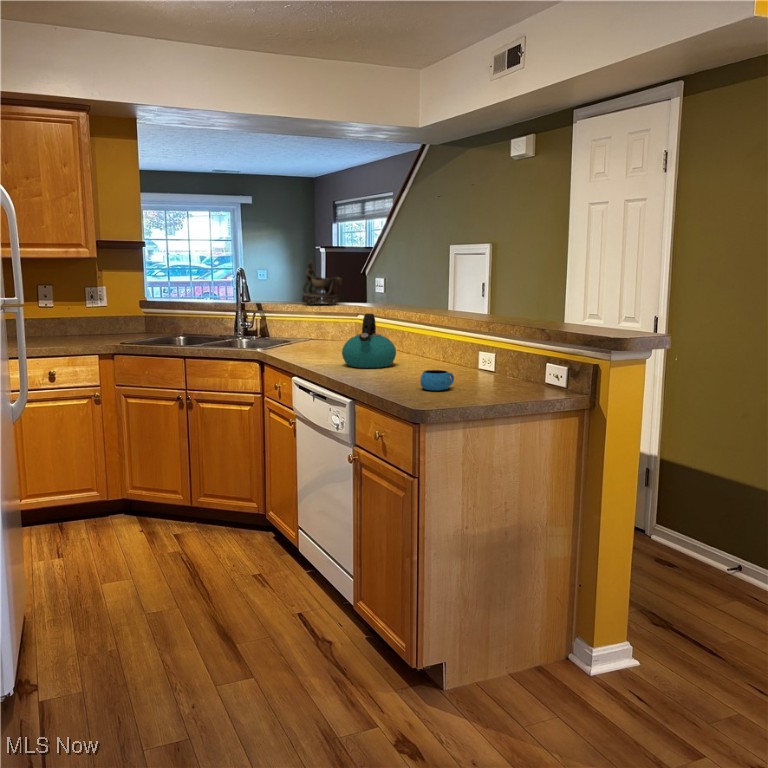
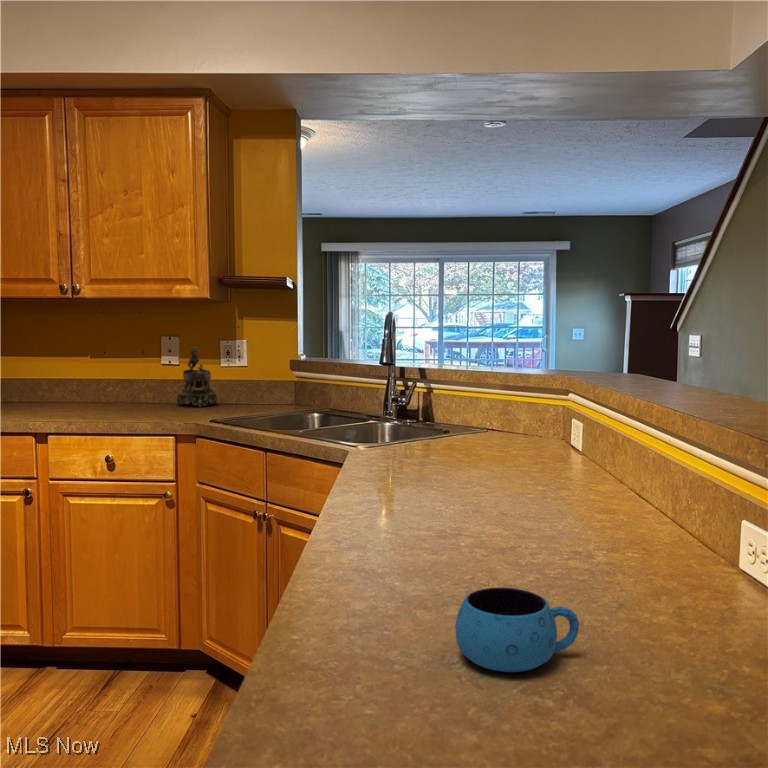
decorative bowl: present [302,260,342,305] -> present [177,347,218,407]
kettle: present [342,313,396,368] -> none [422,394,546,523]

